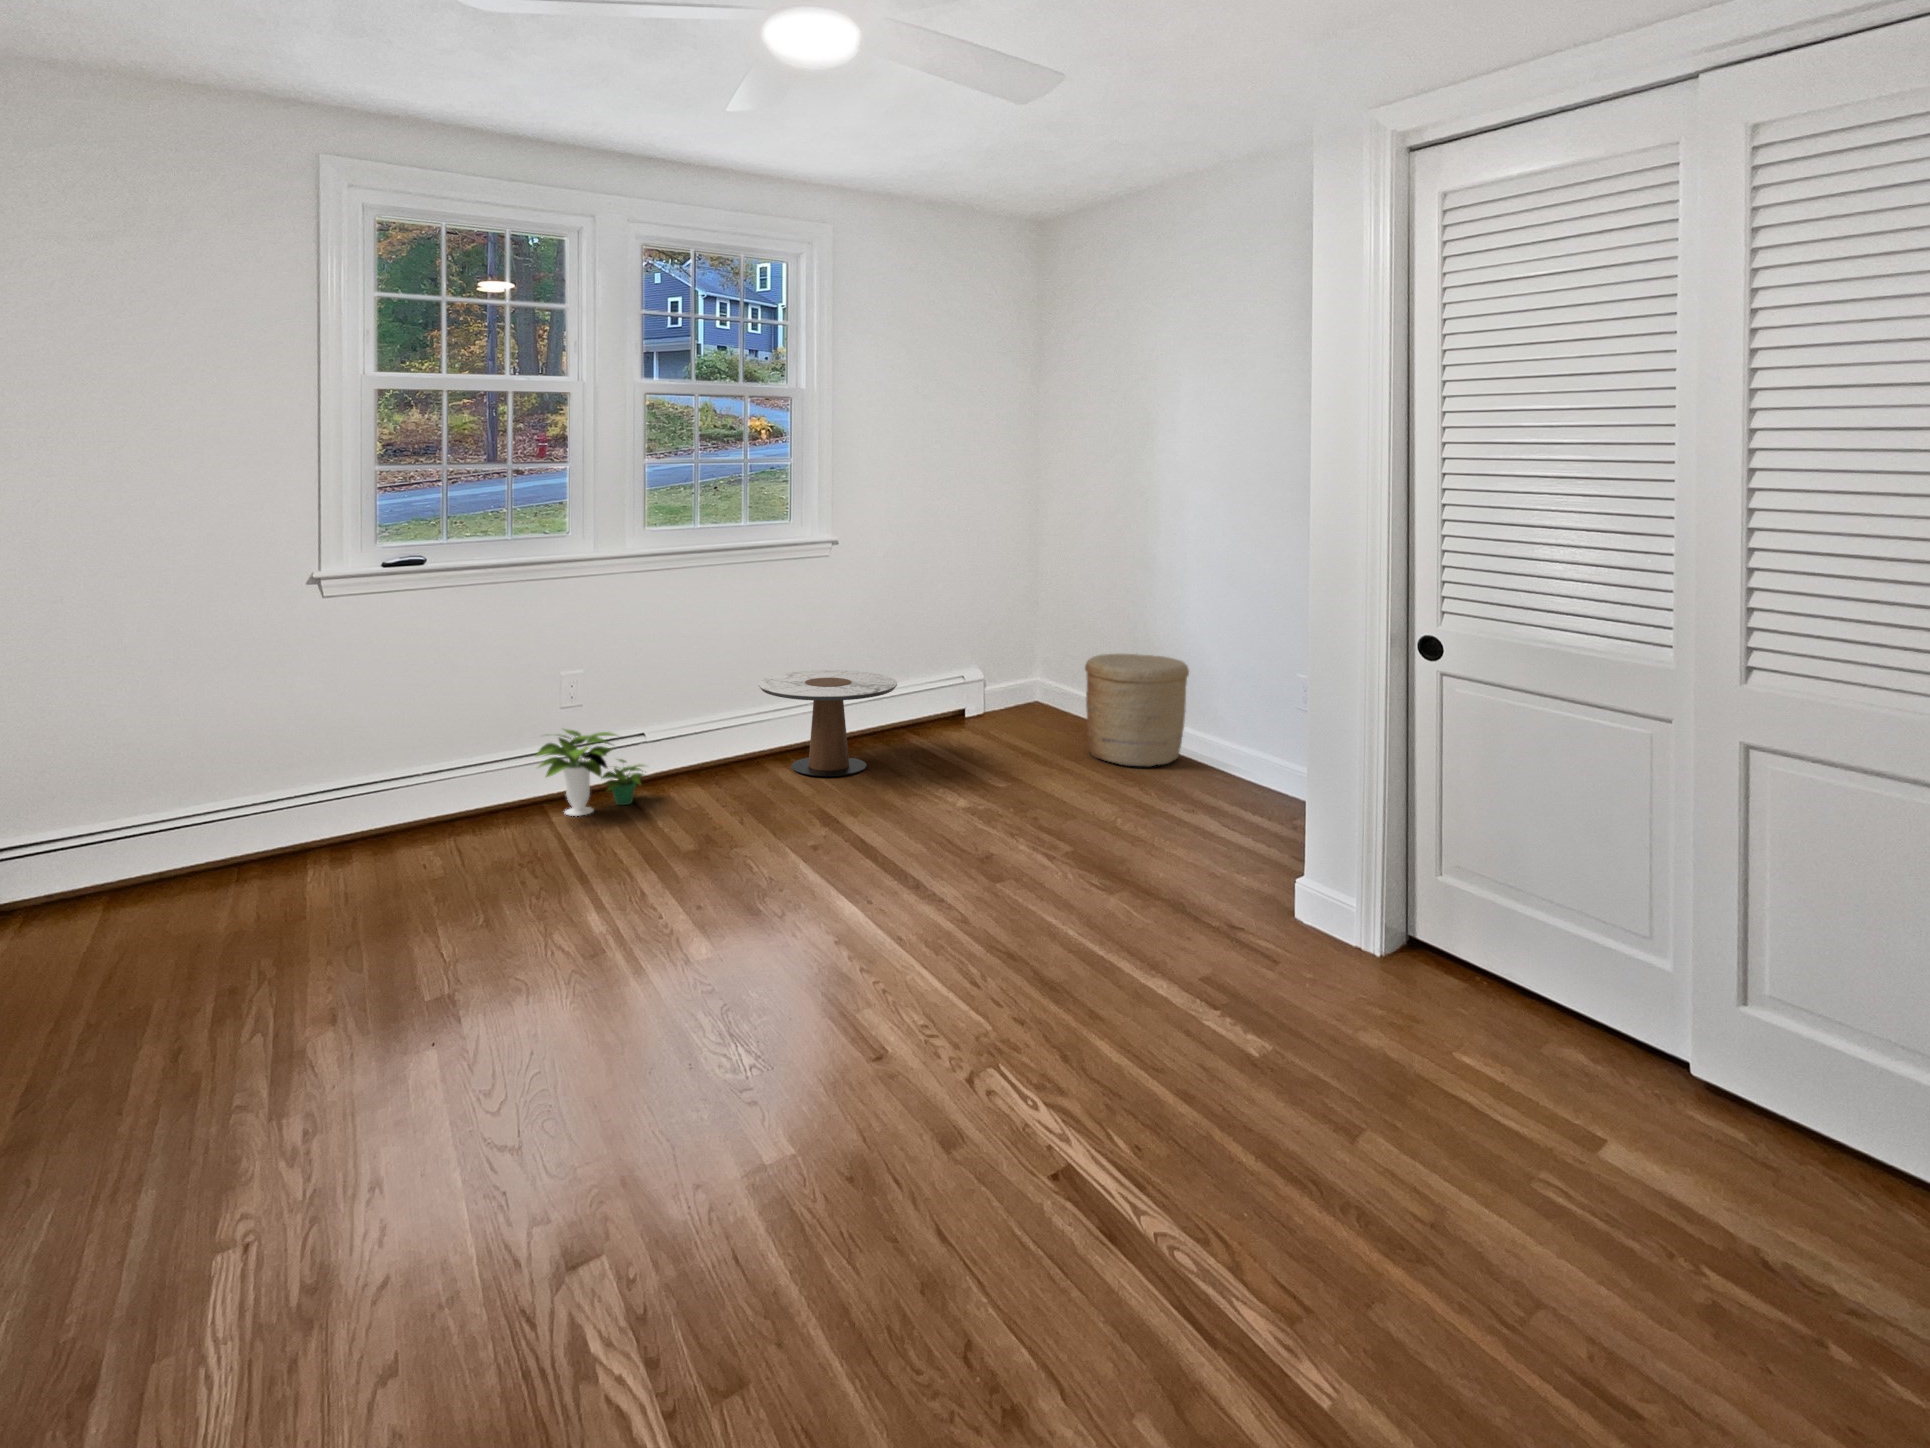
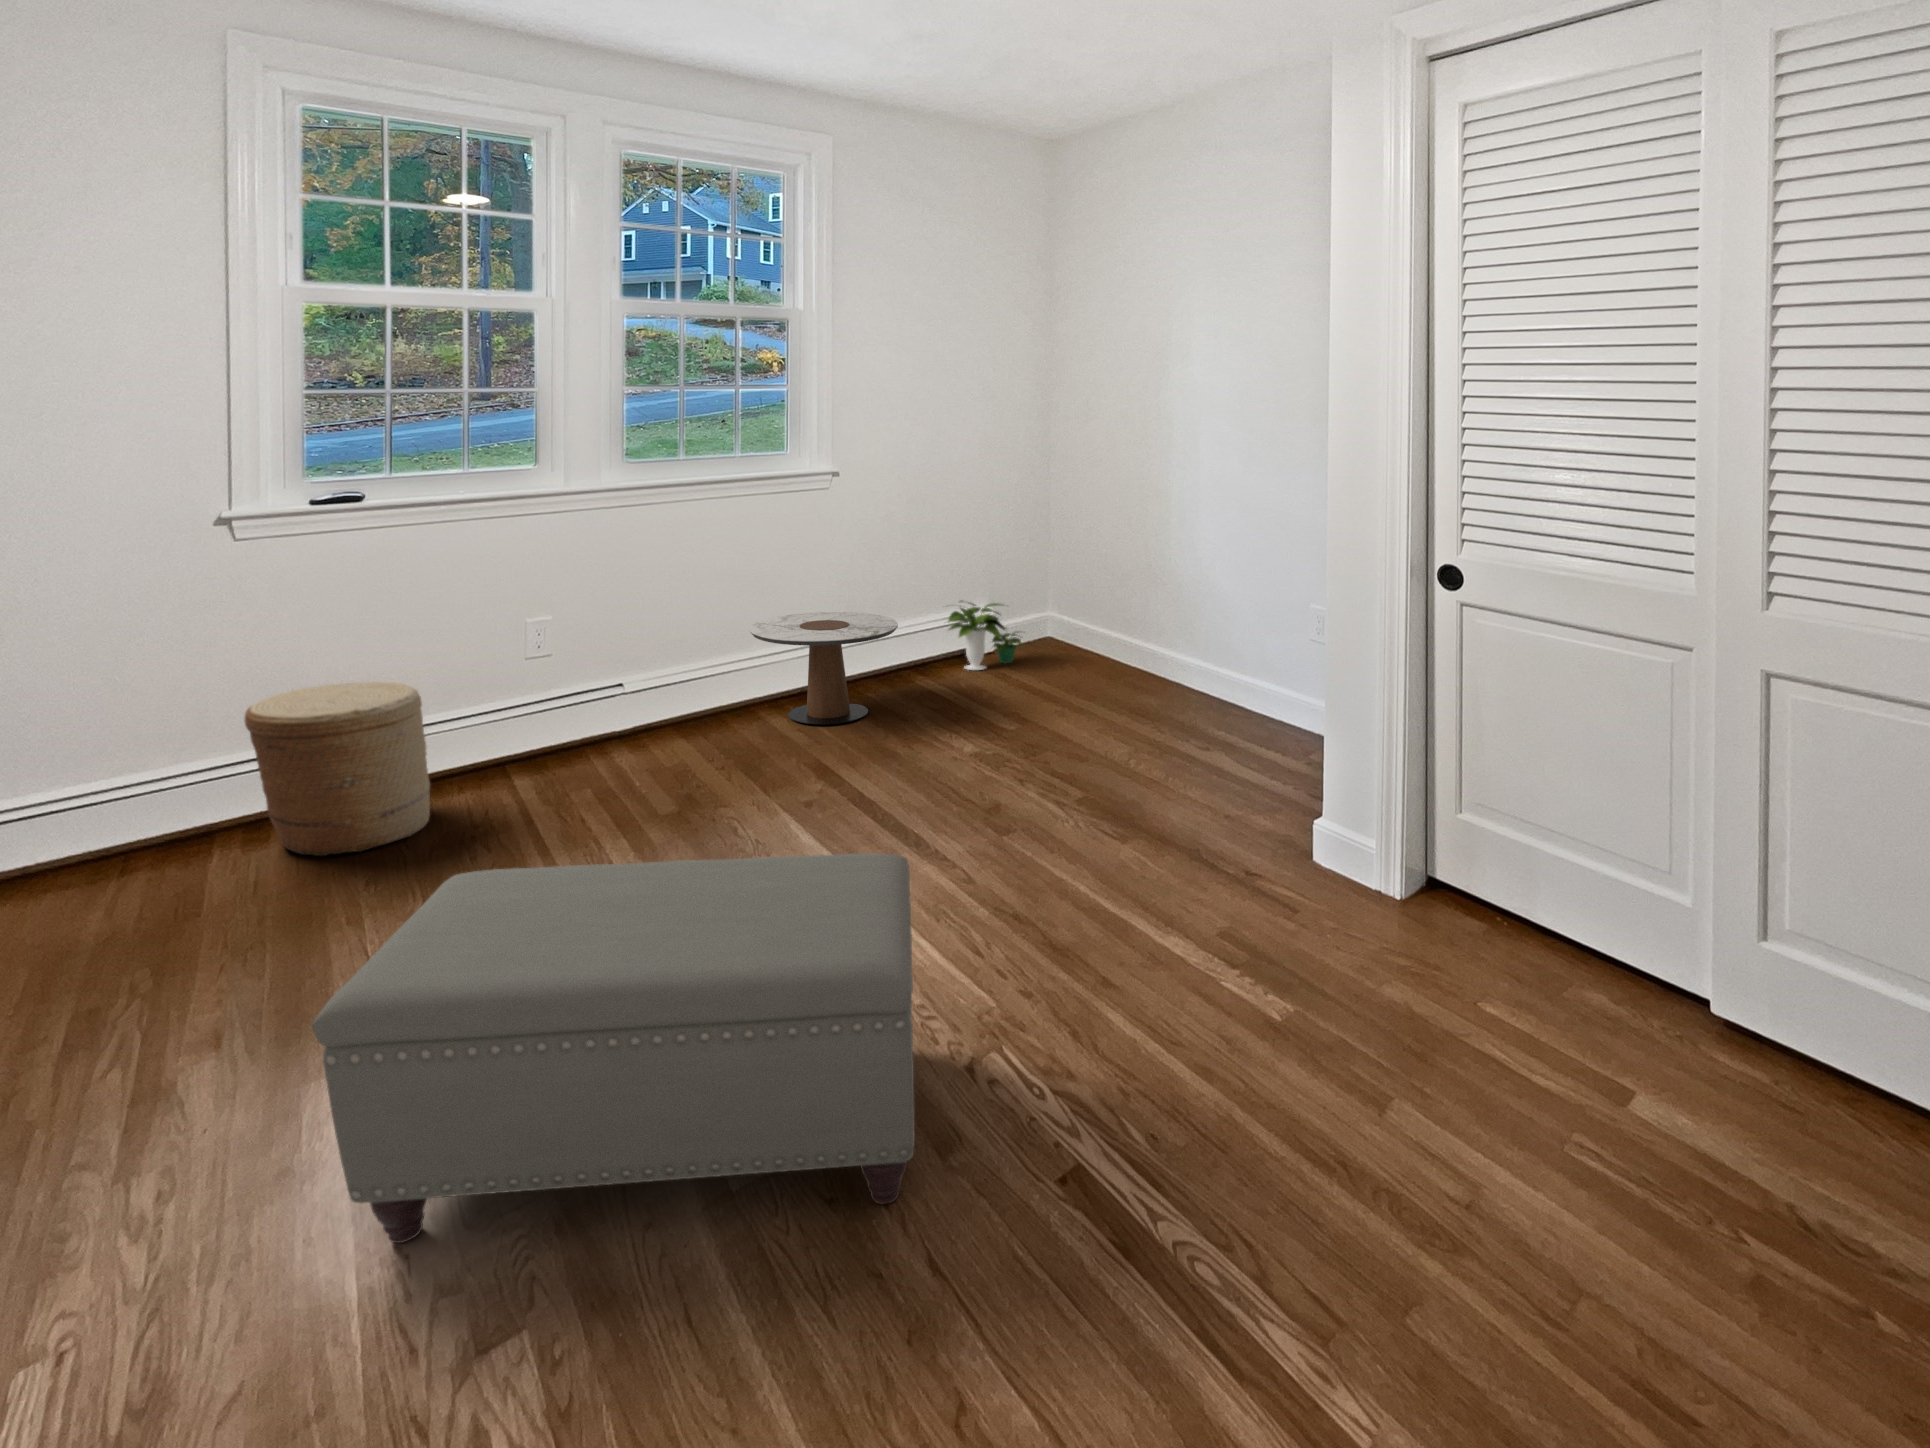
woven basket: present [1085,654,1189,766] -> present [244,682,430,856]
potted plant: present [536,729,643,816] -> present [947,601,1023,670]
ottoman: none [434,879,927,1190] -> present [312,853,915,1243]

